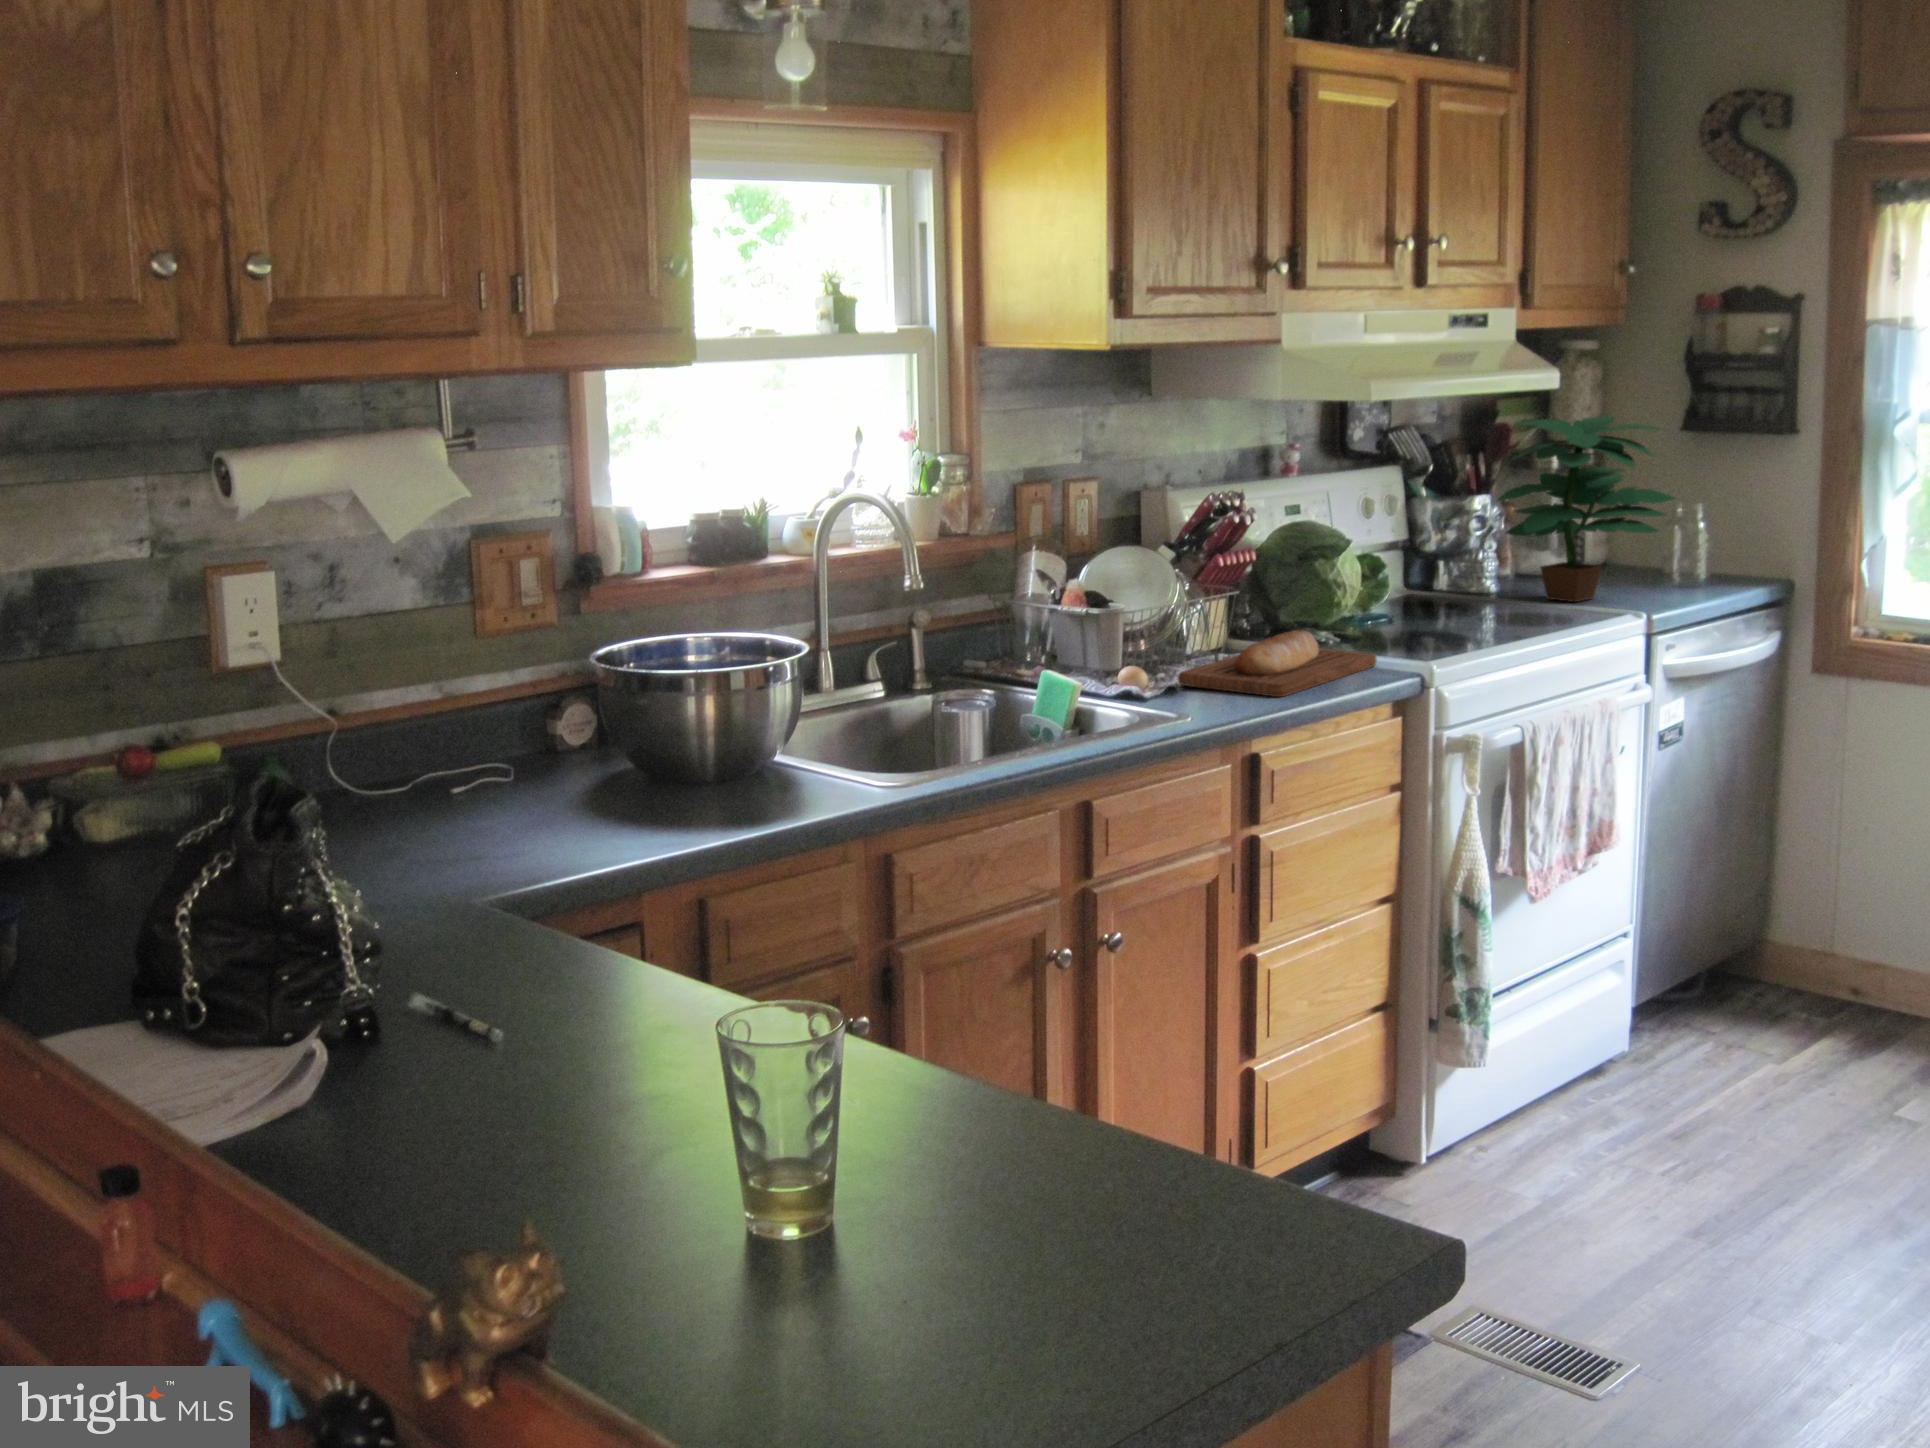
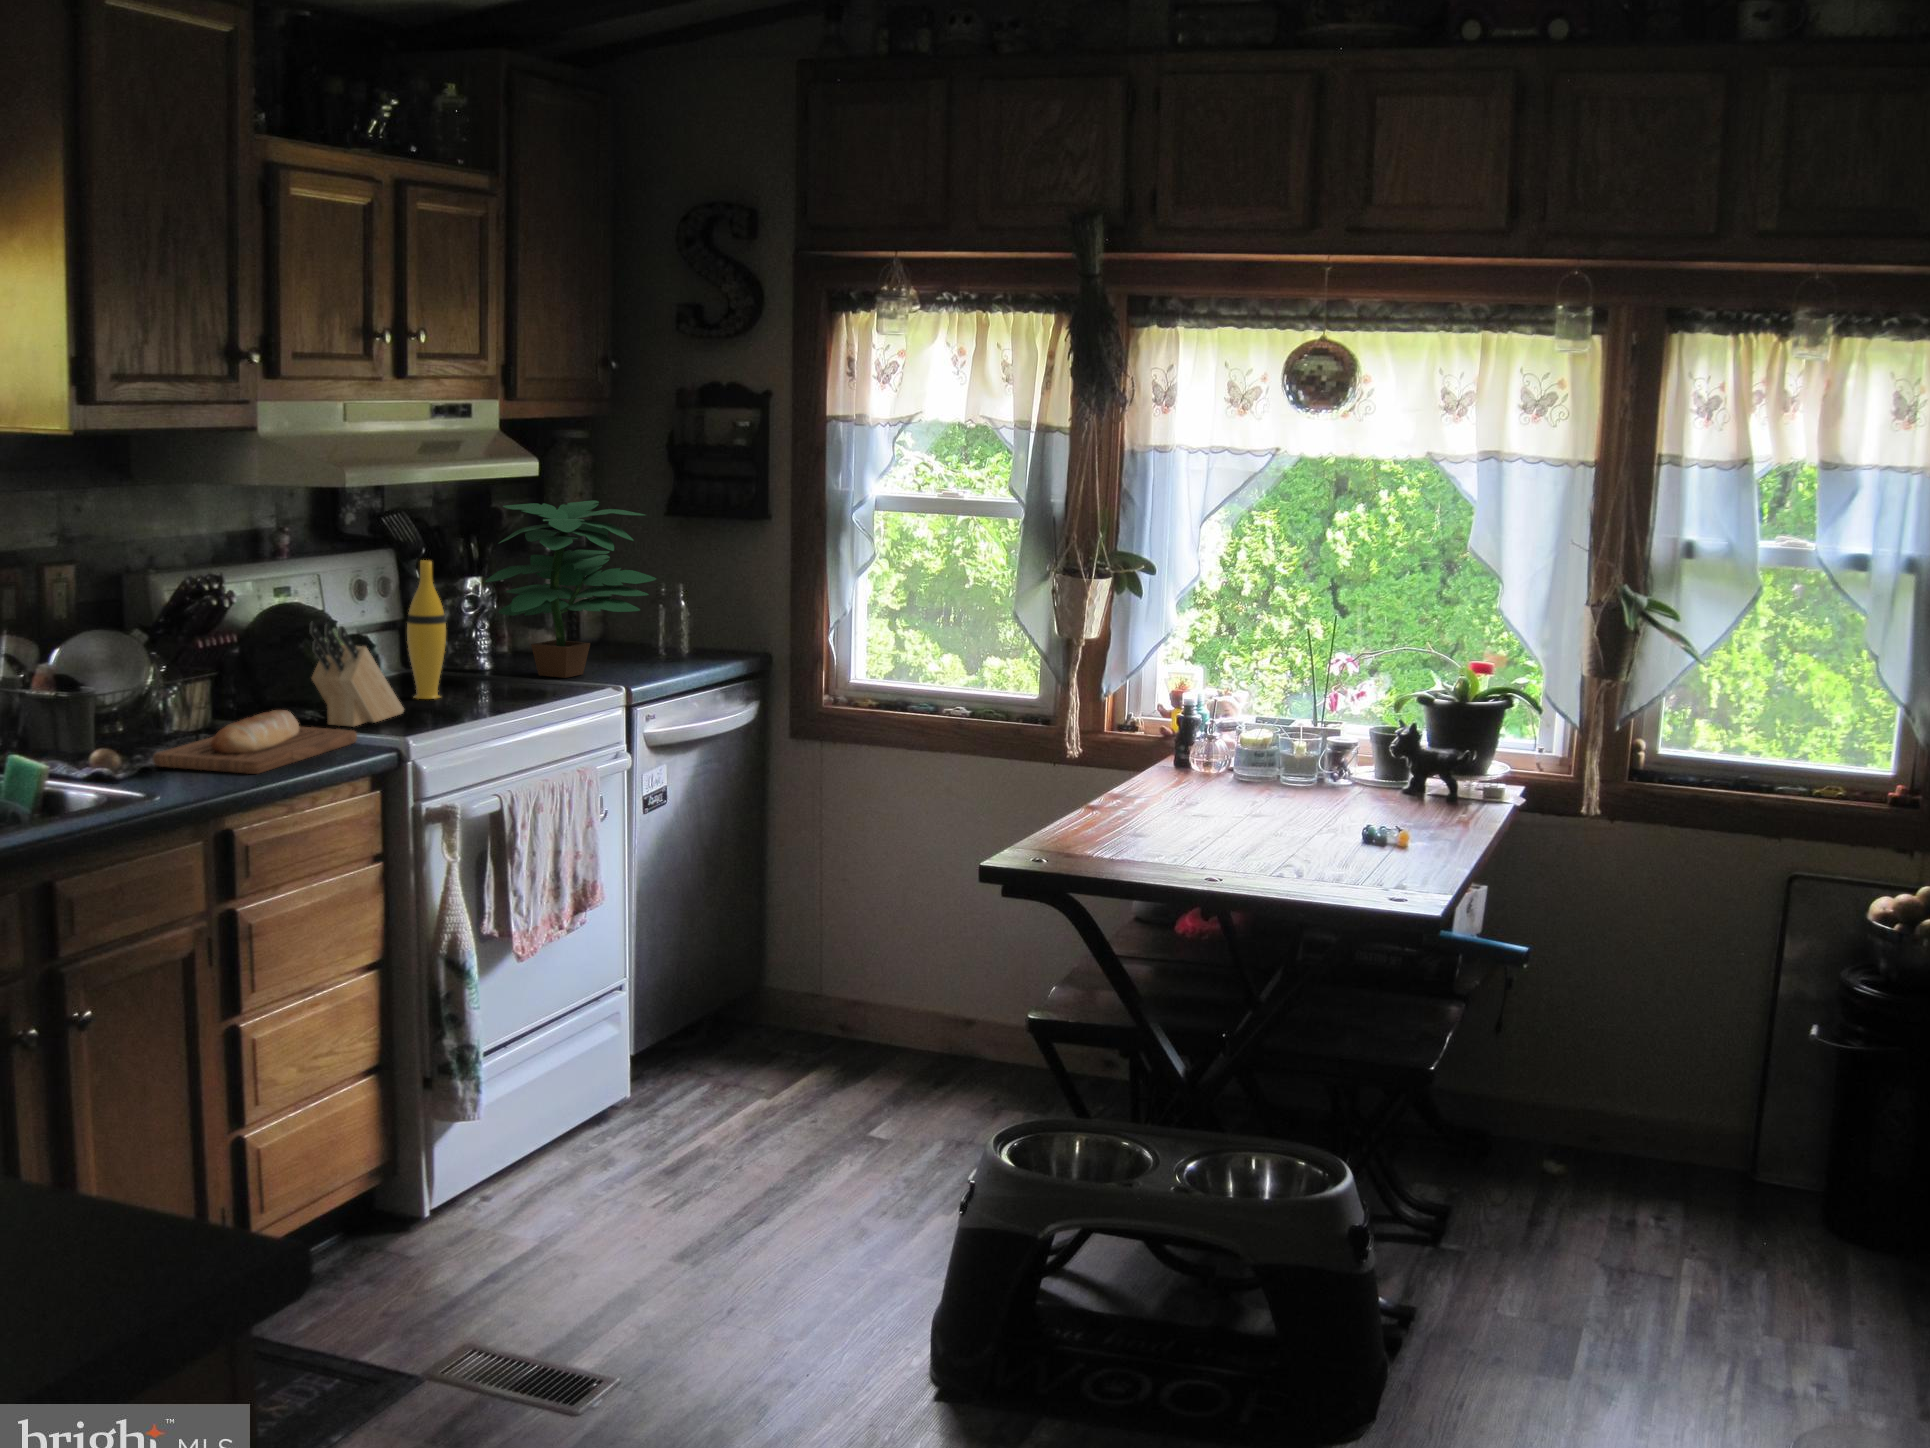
vase: none [1419,478,1459,622] -> present [407,560,446,699]
knife block: none [1328,540,1418,649] -> present [309,622,404,727]

